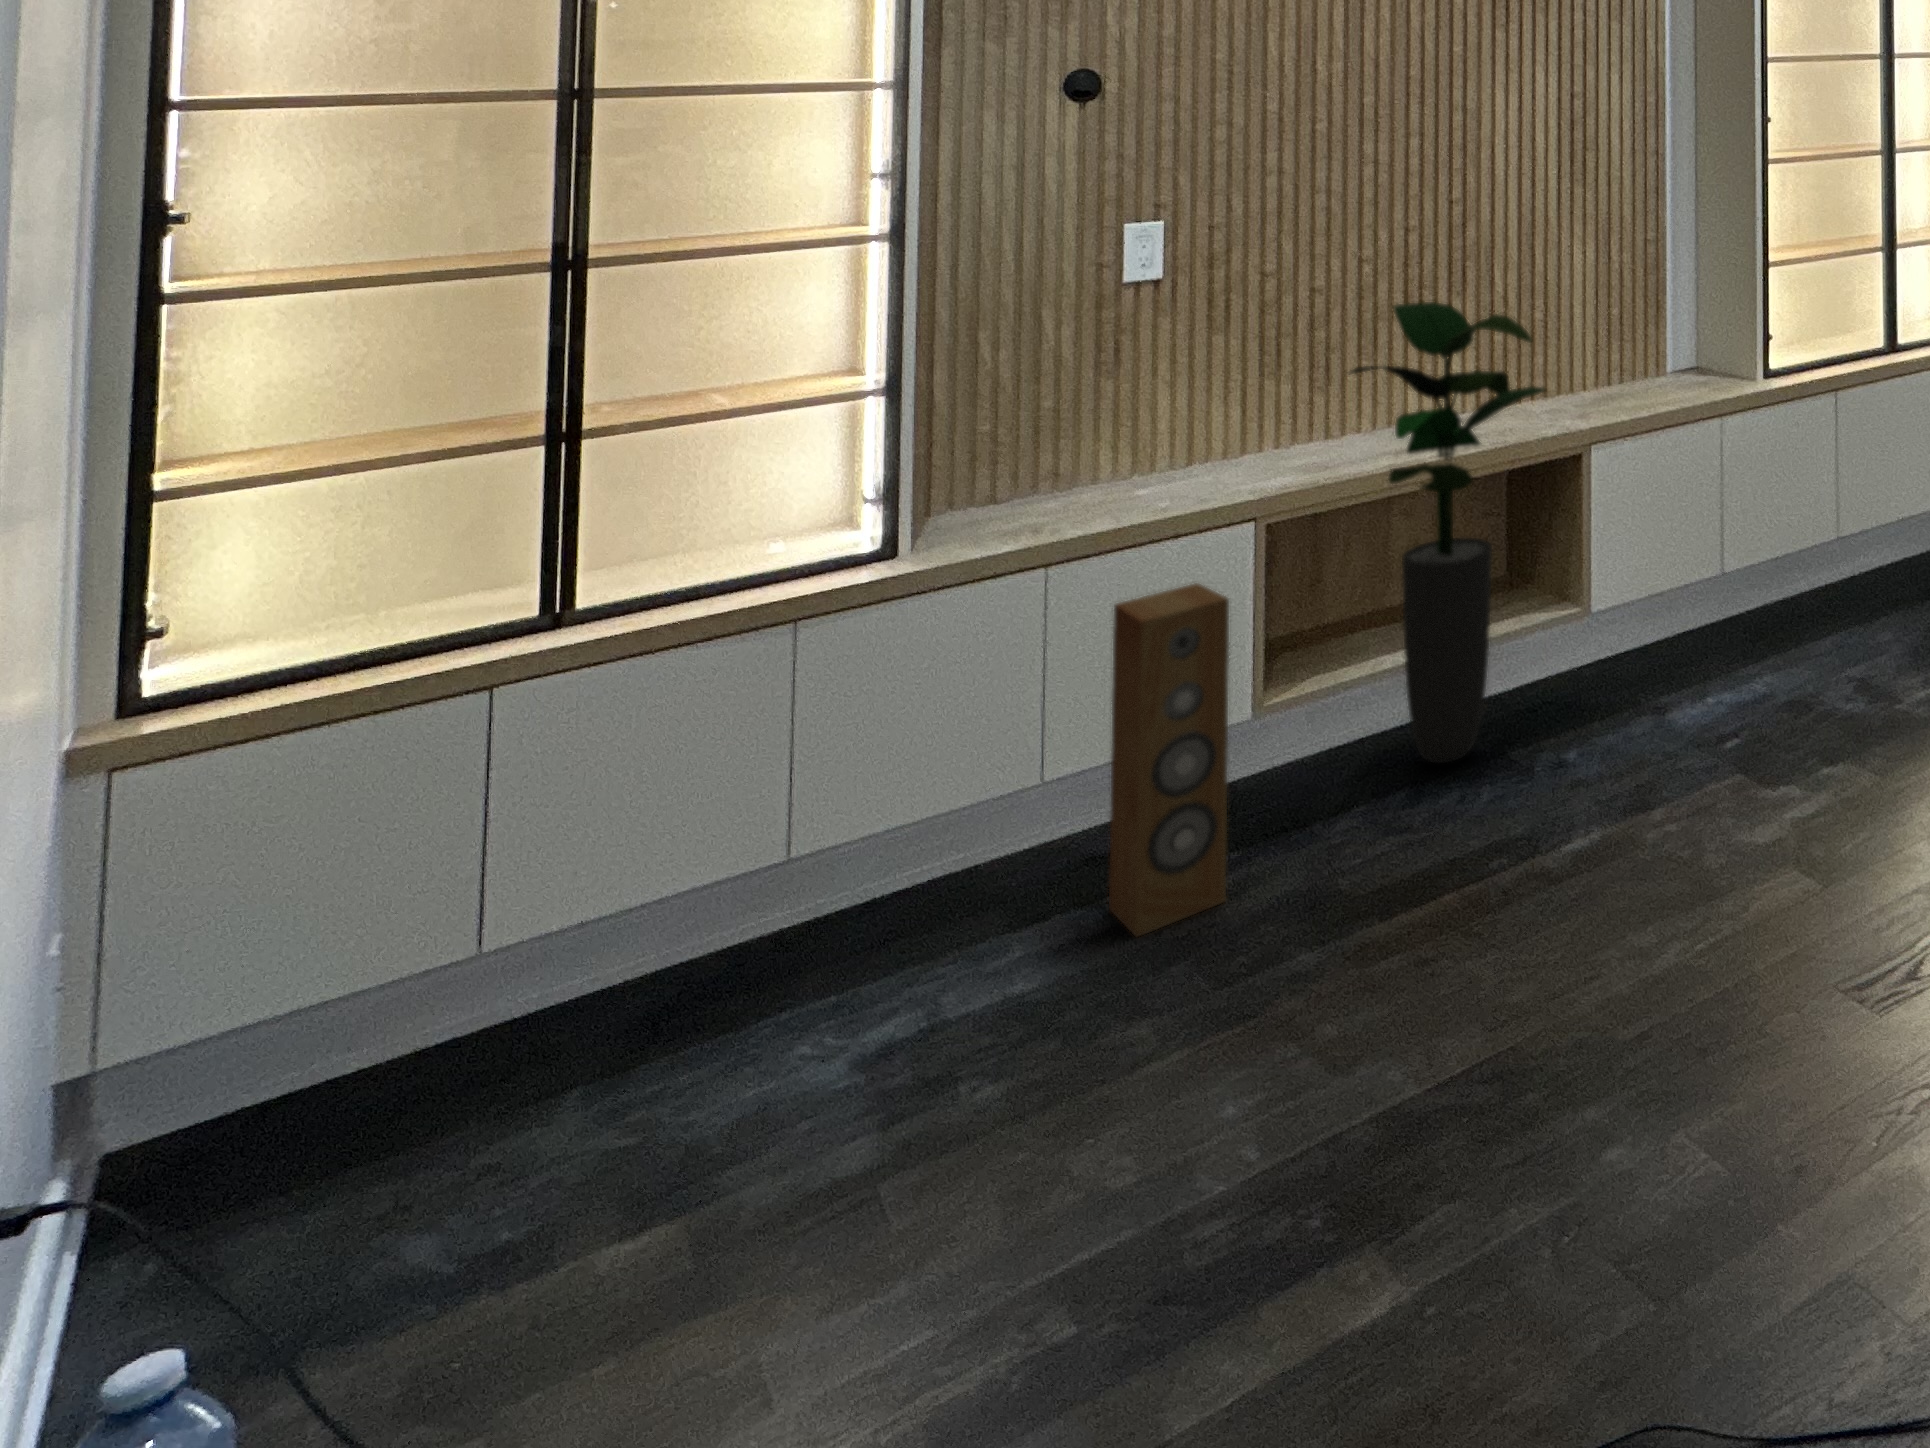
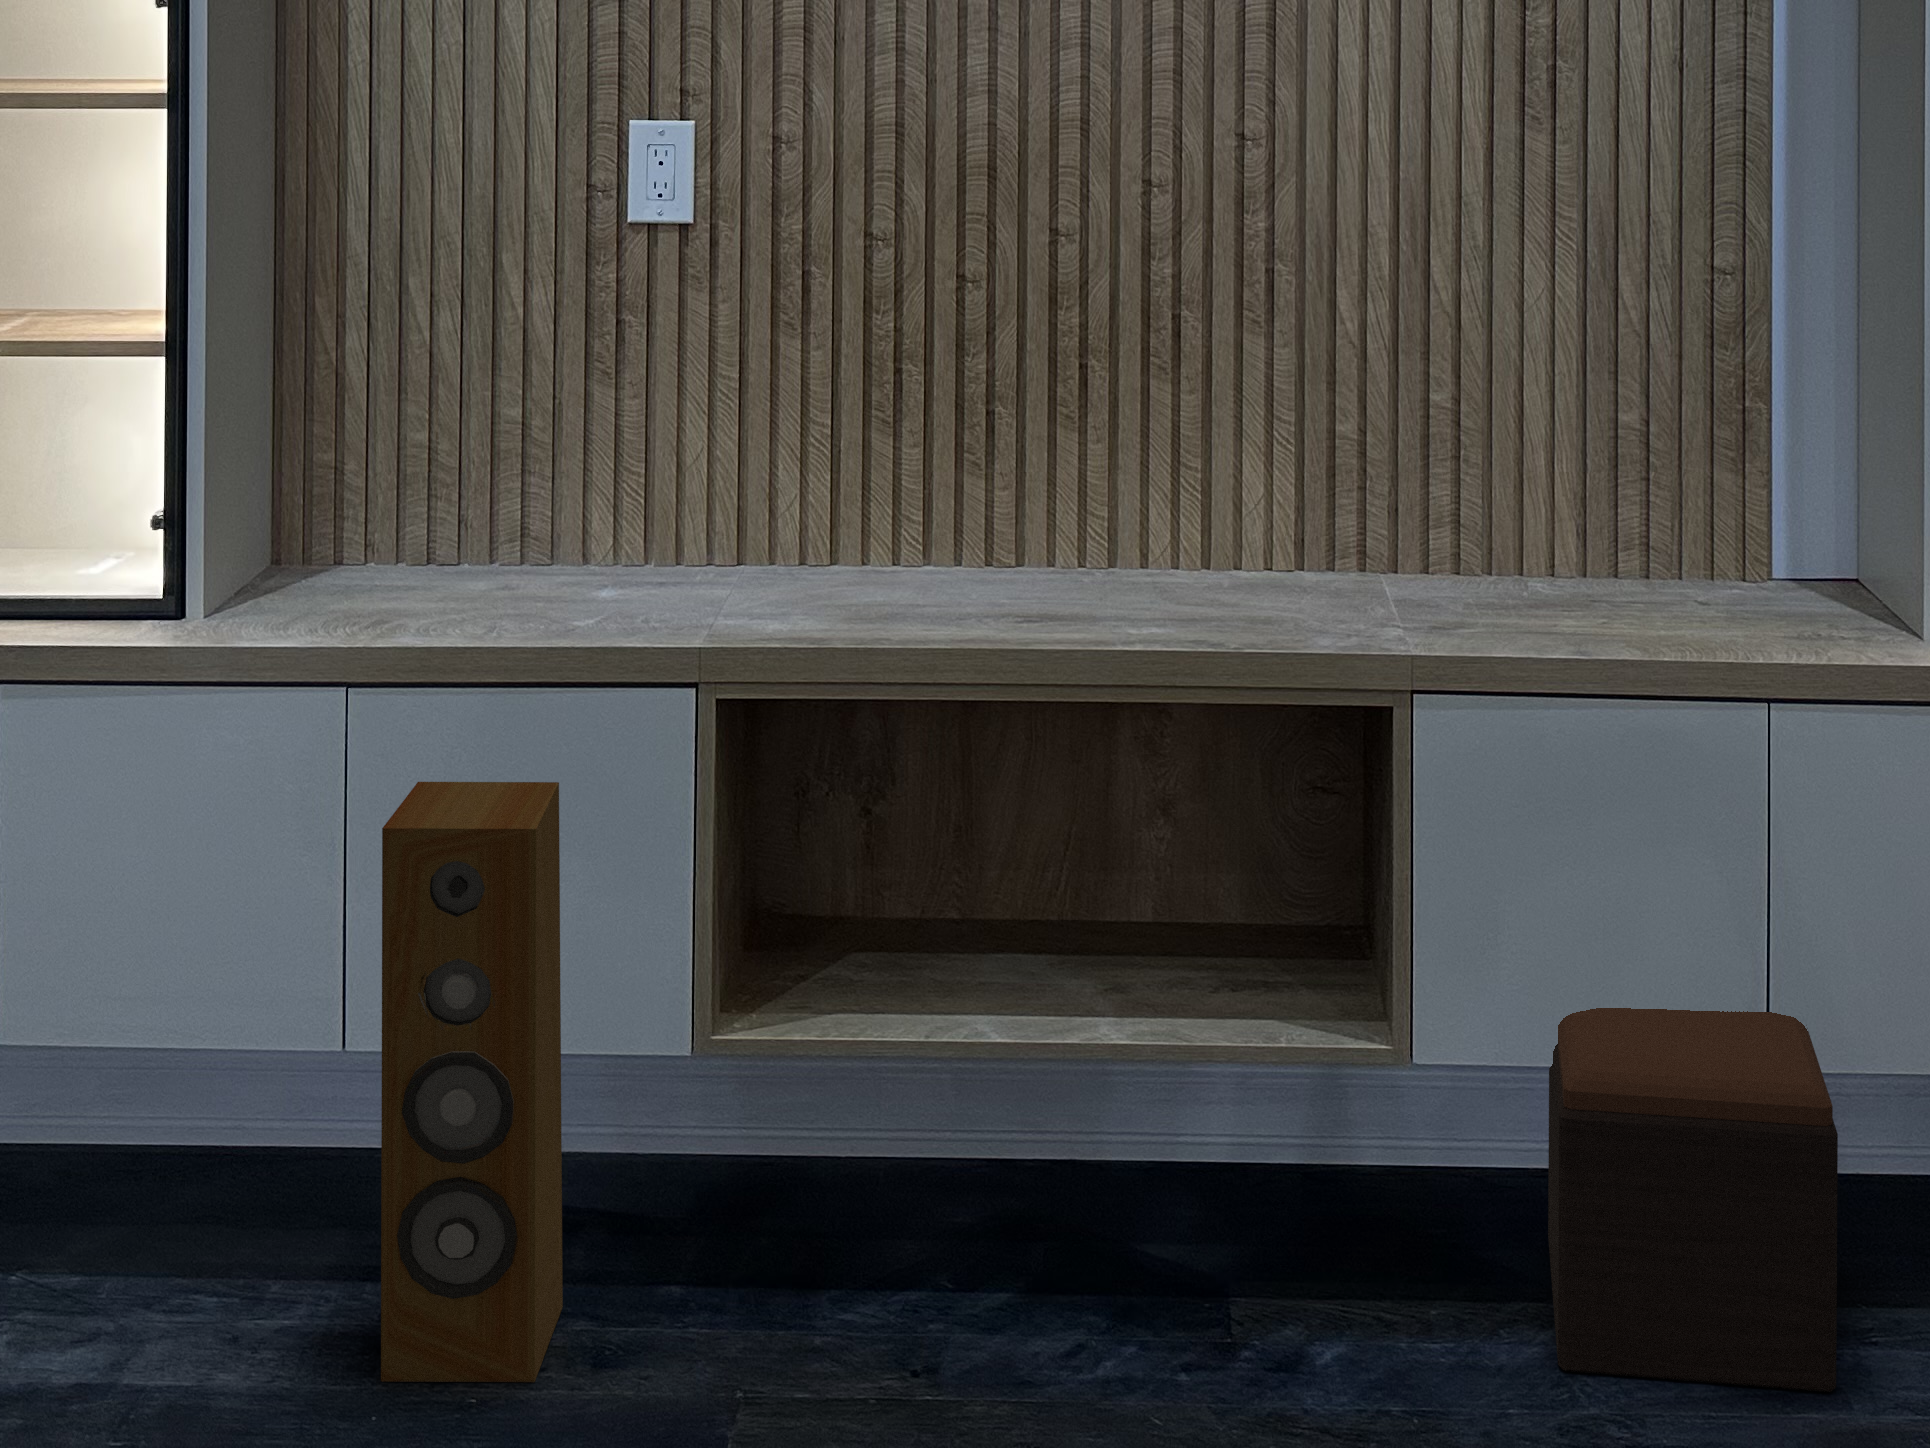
potted plant: present [1350,302,1545,763] -> none [899,331,1287,1274]
footstool: none [1624,539,1774,716] -> present [1548,1008,1838,1392]

